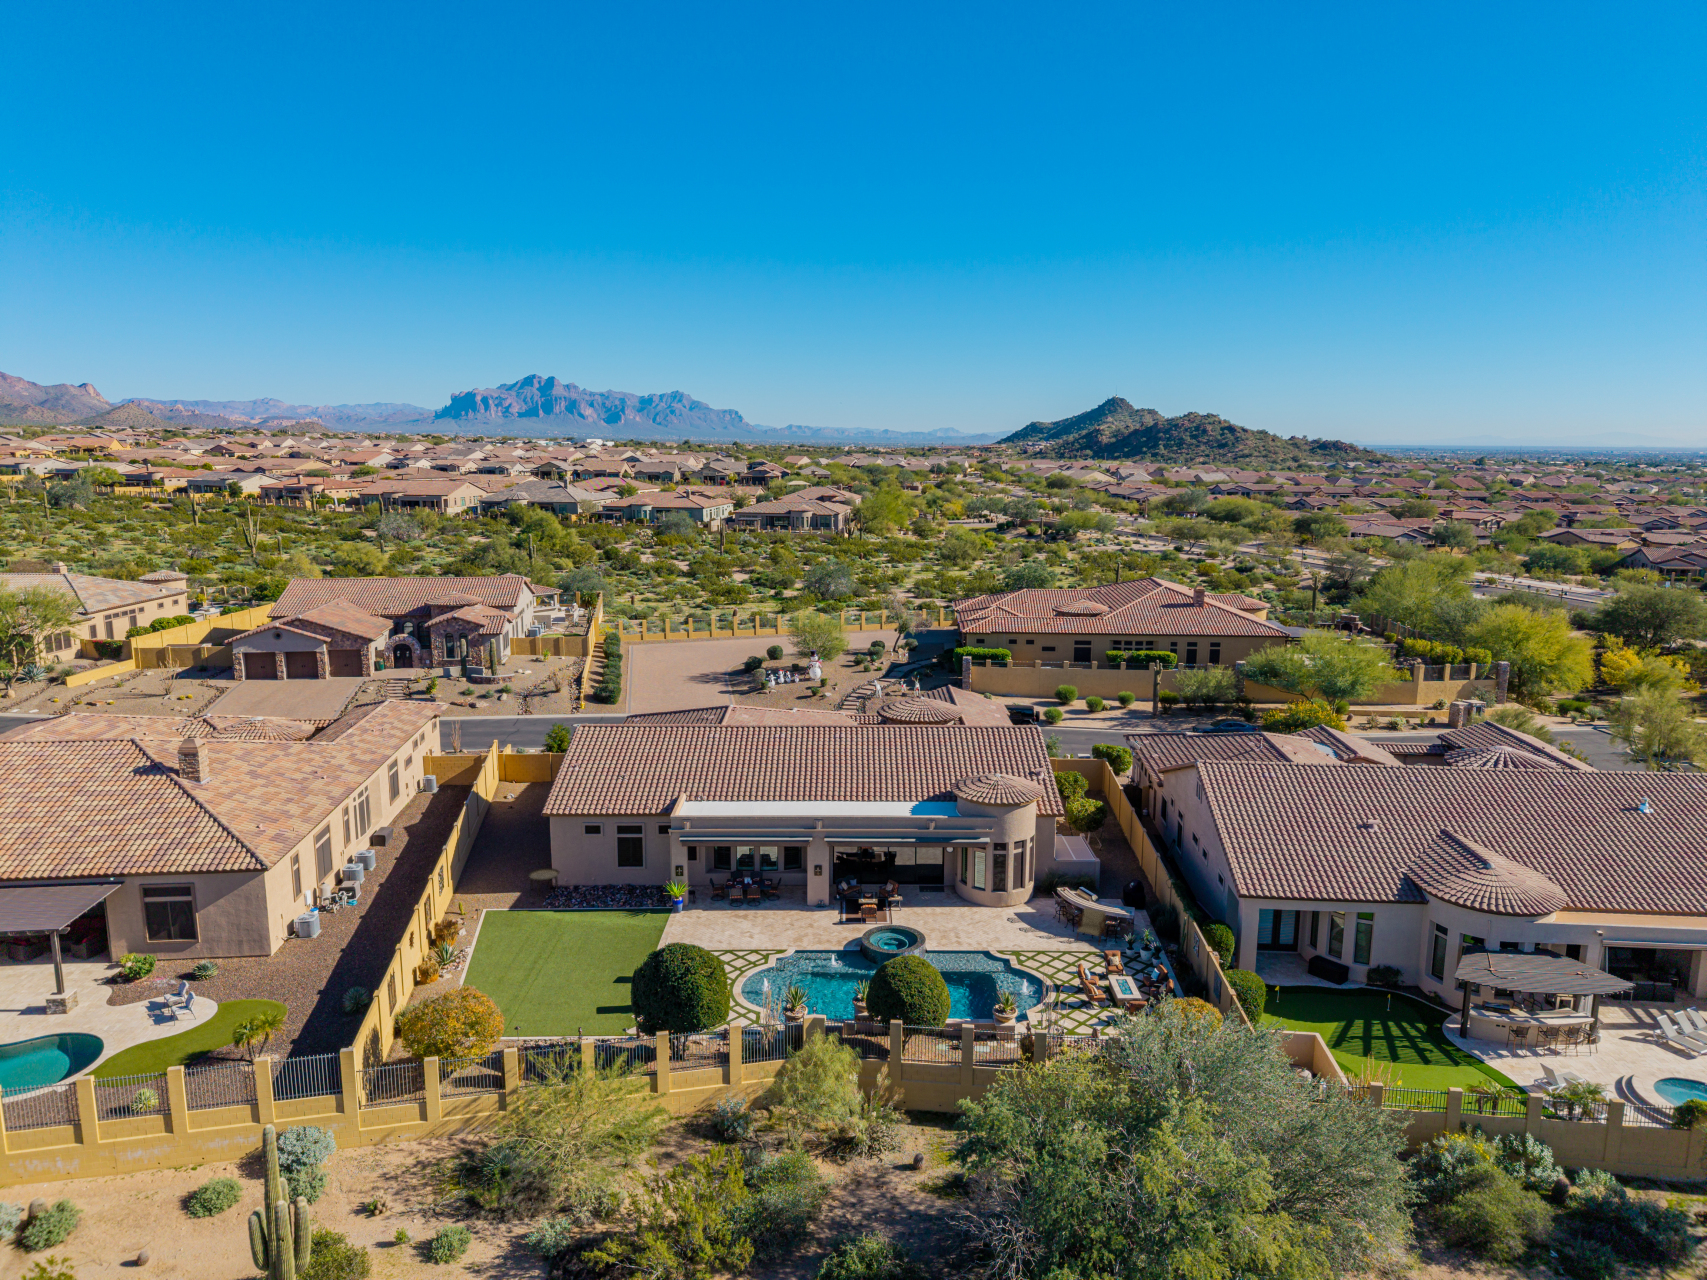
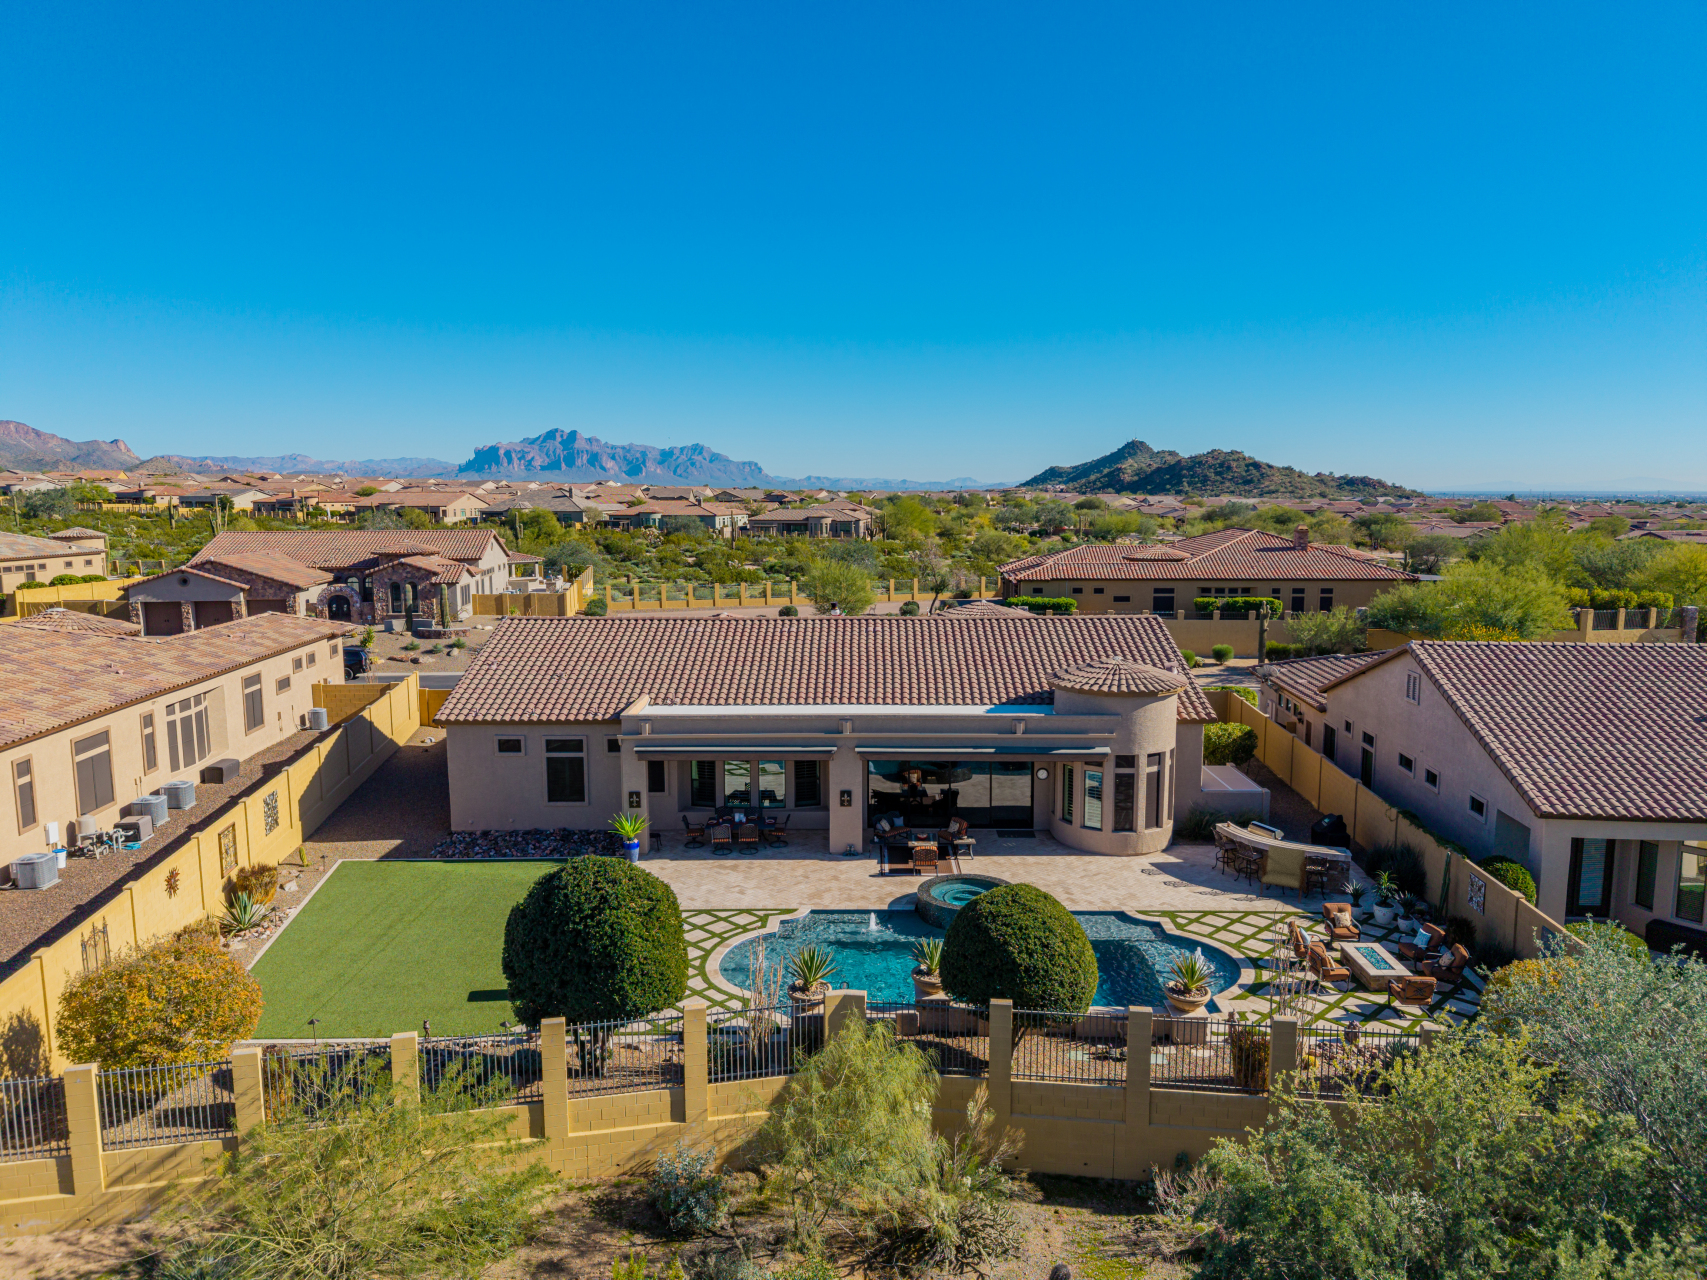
round table: present [528,868,559,895] -> none [411,805,460,843]

